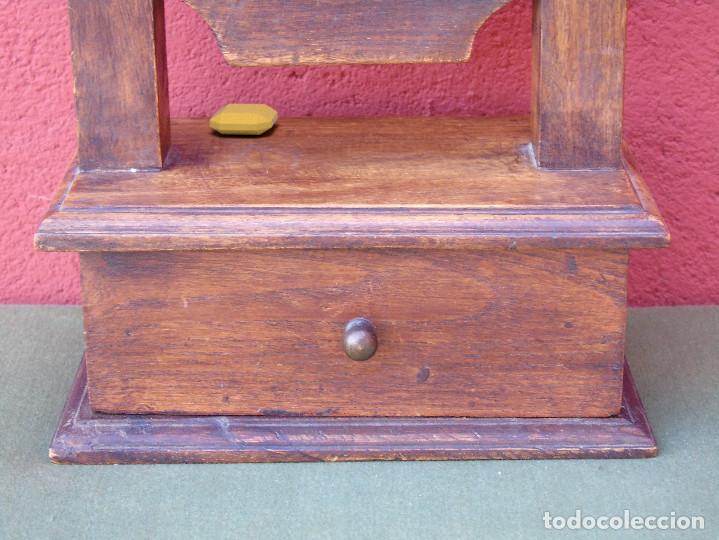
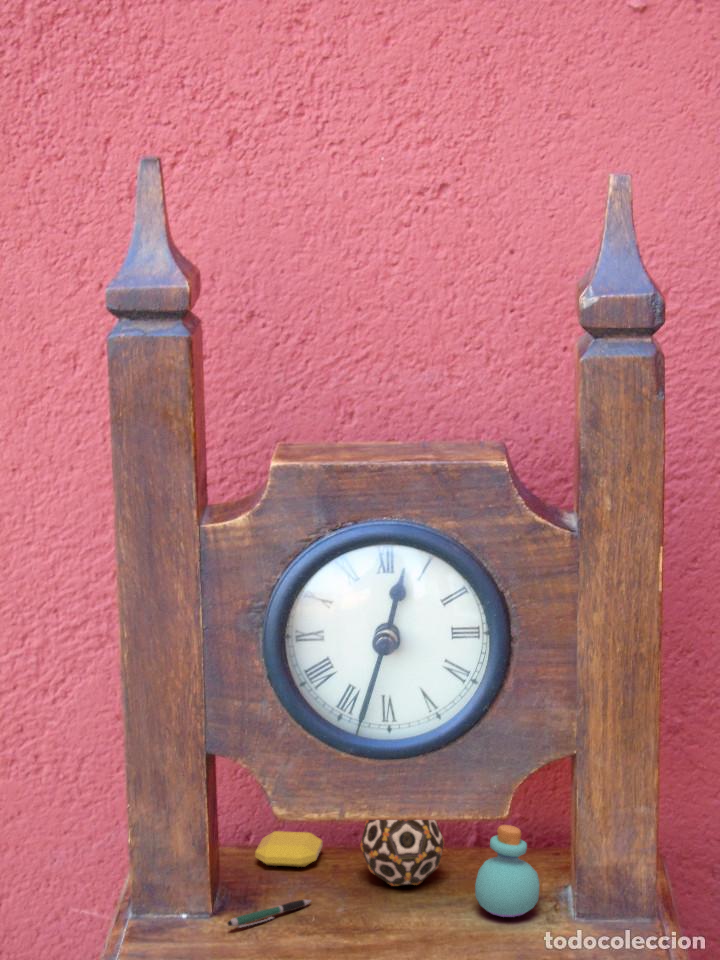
decorative ball: none [316,64,402,147] -> present [360,818,444,886]
perfume bottle: none [435,74,501,168] -> present [475,825,539,917]
pen: none [179,156,267,178] -> present [228,900,311,928]

